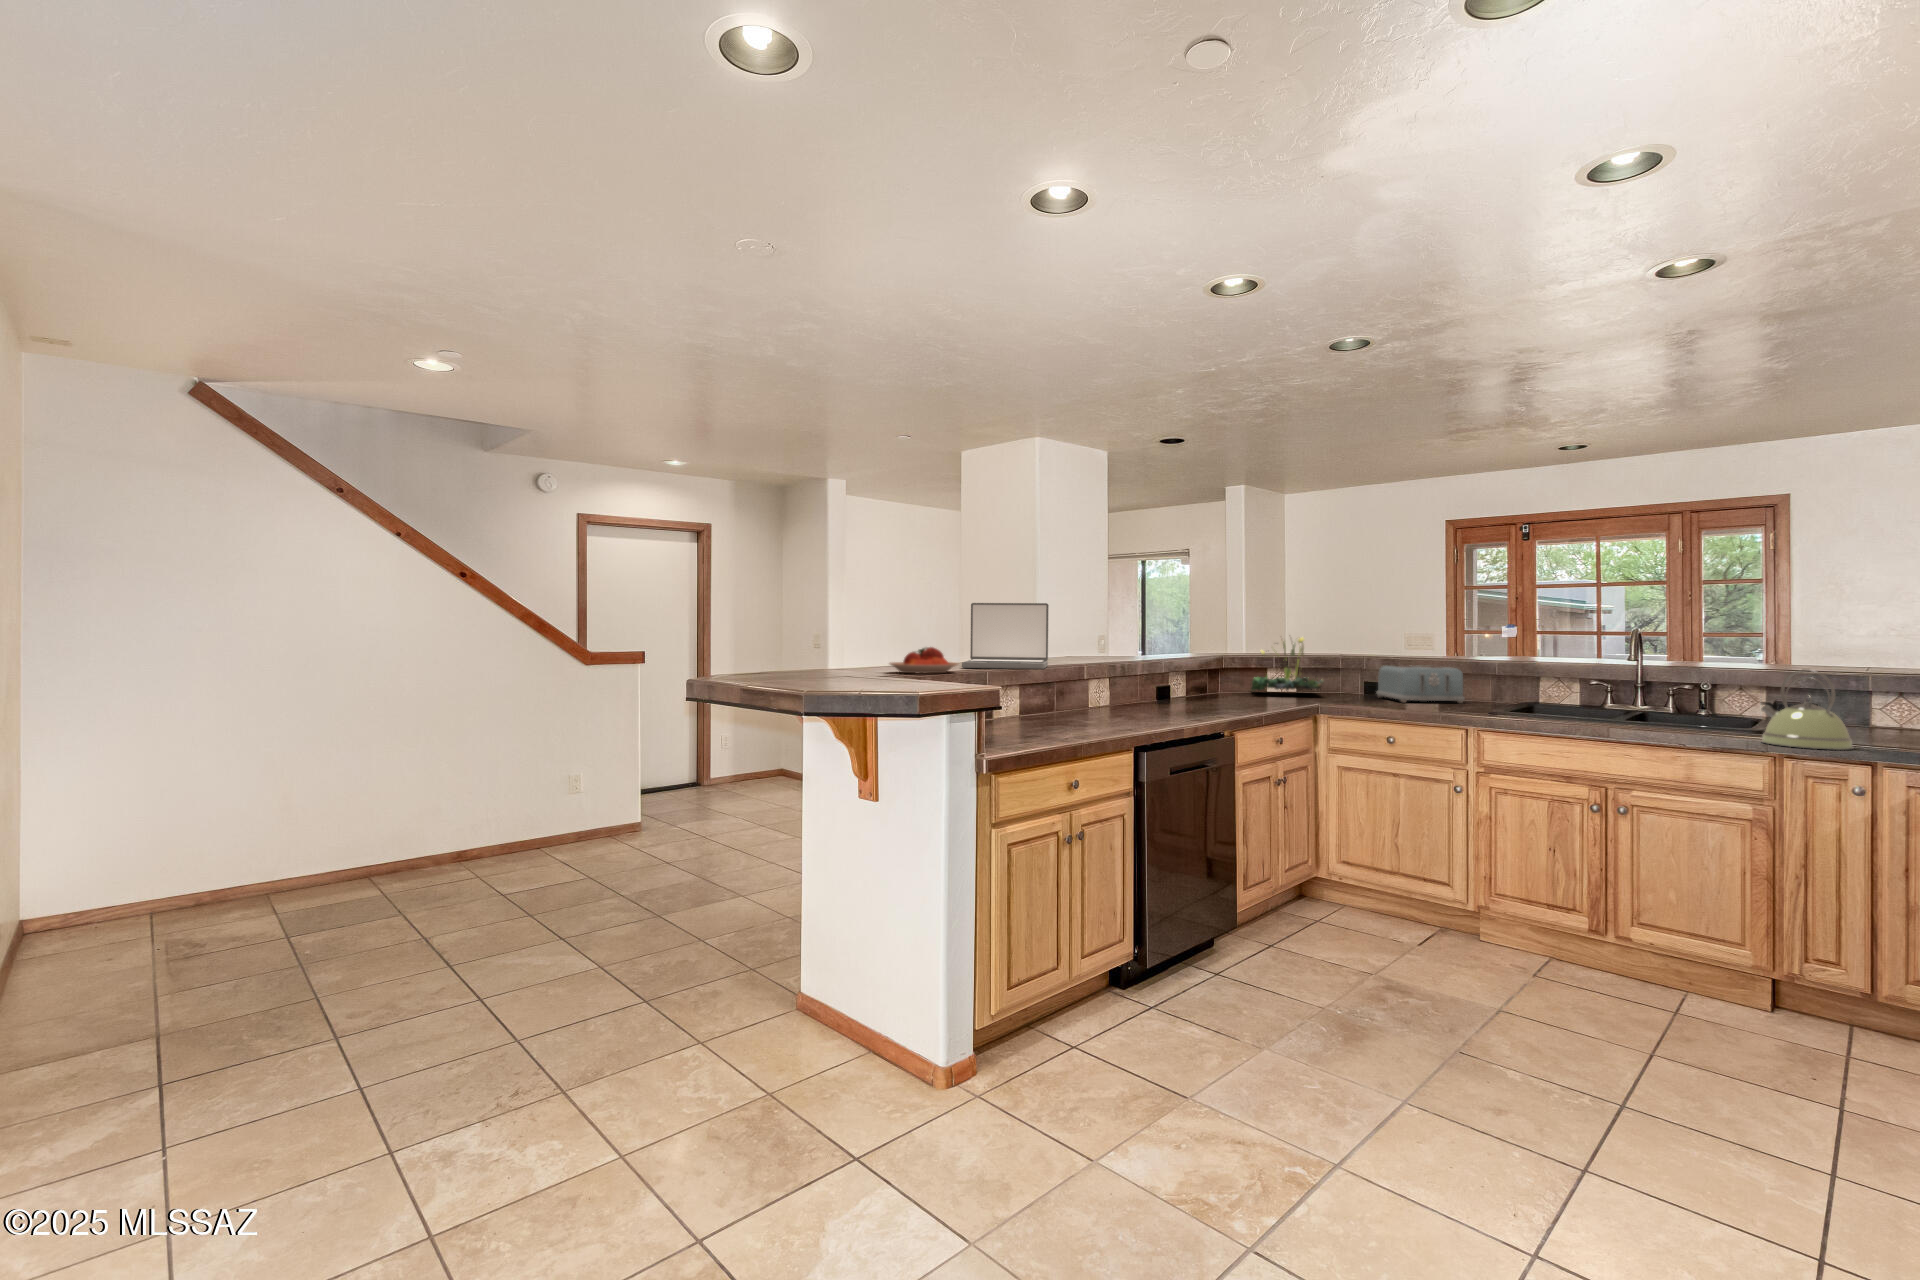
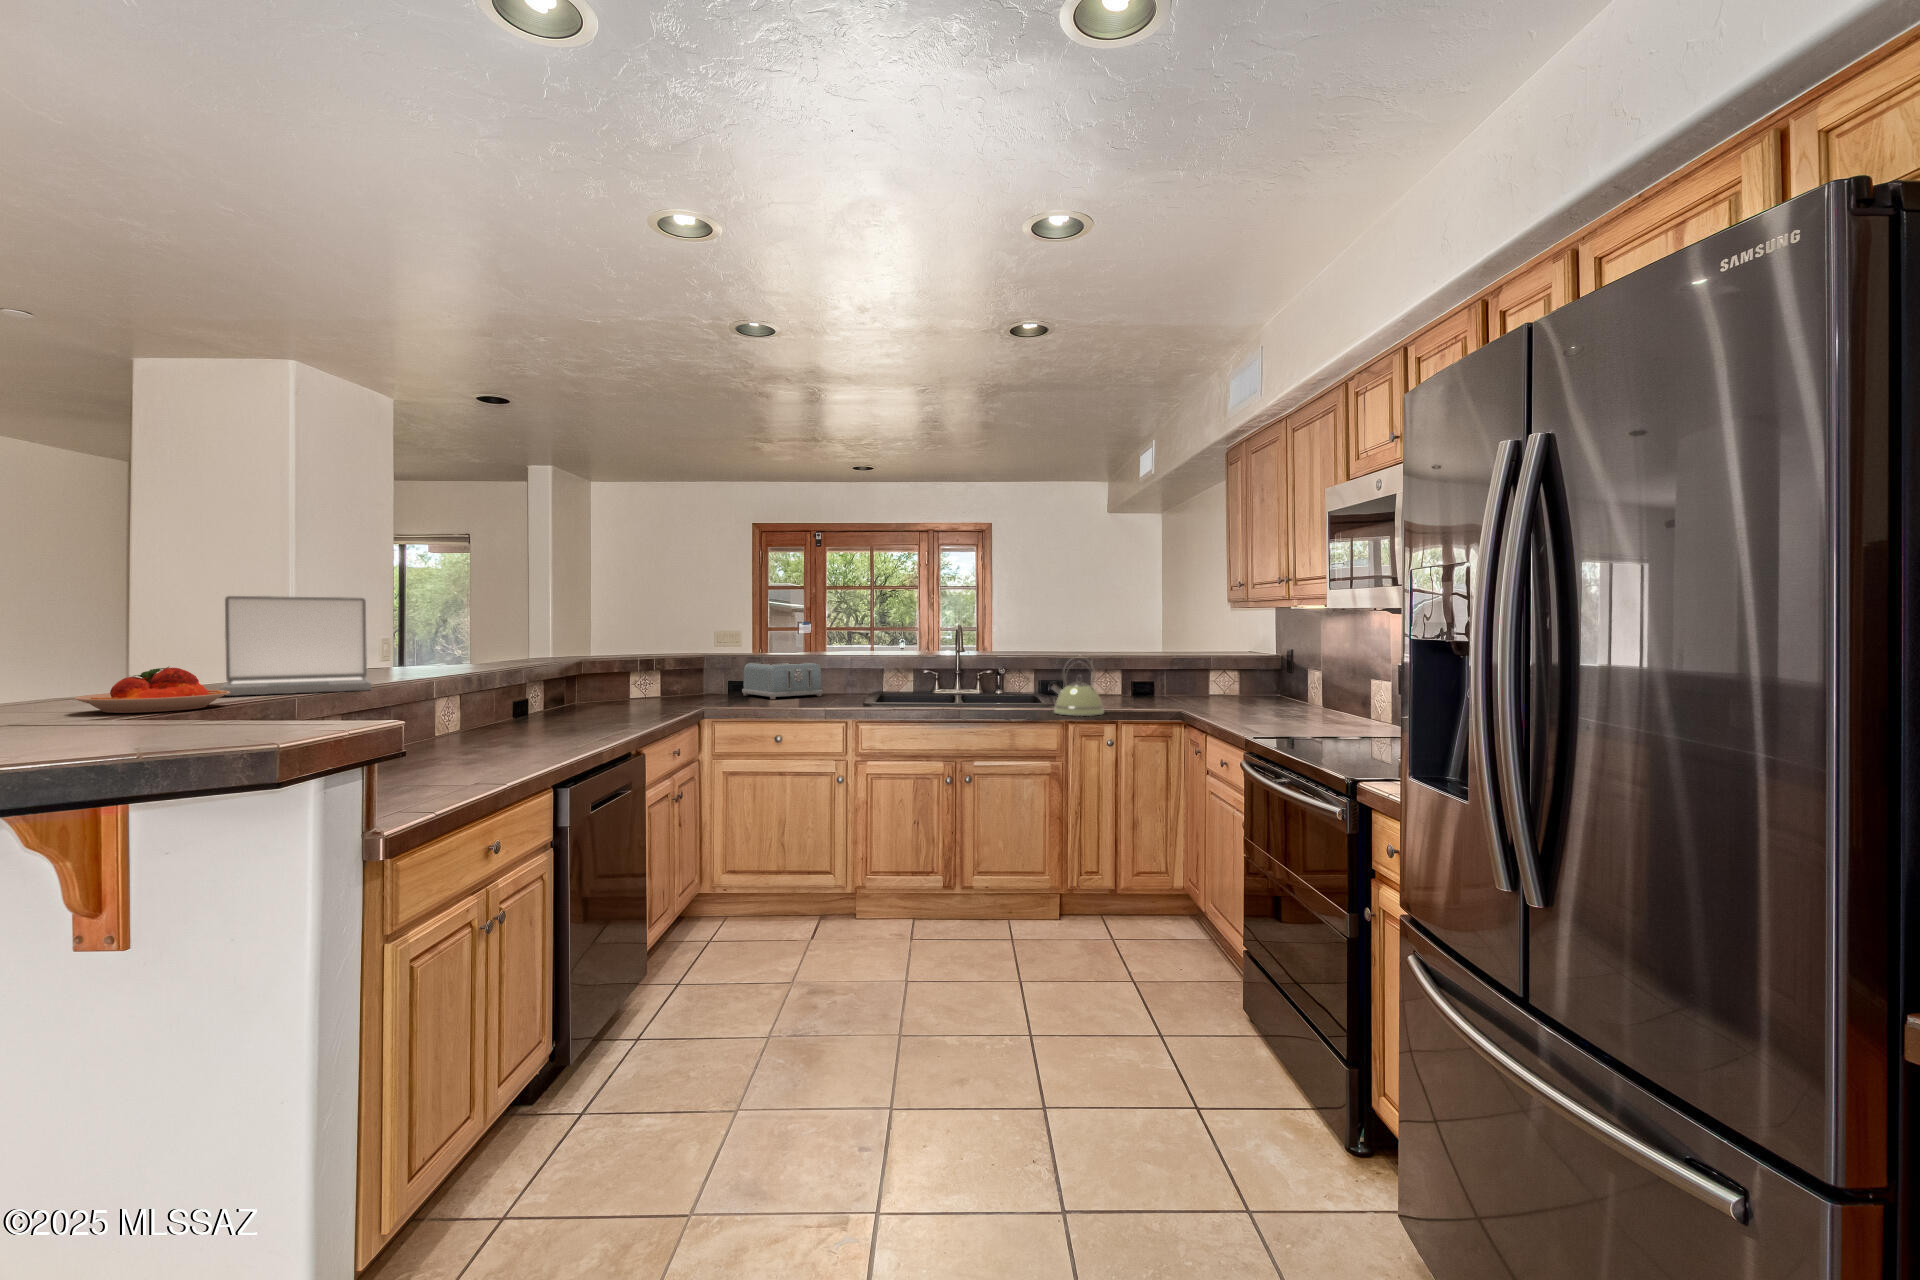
plant: present [1251,637,1323,691] -> none [610,633,695,698]

